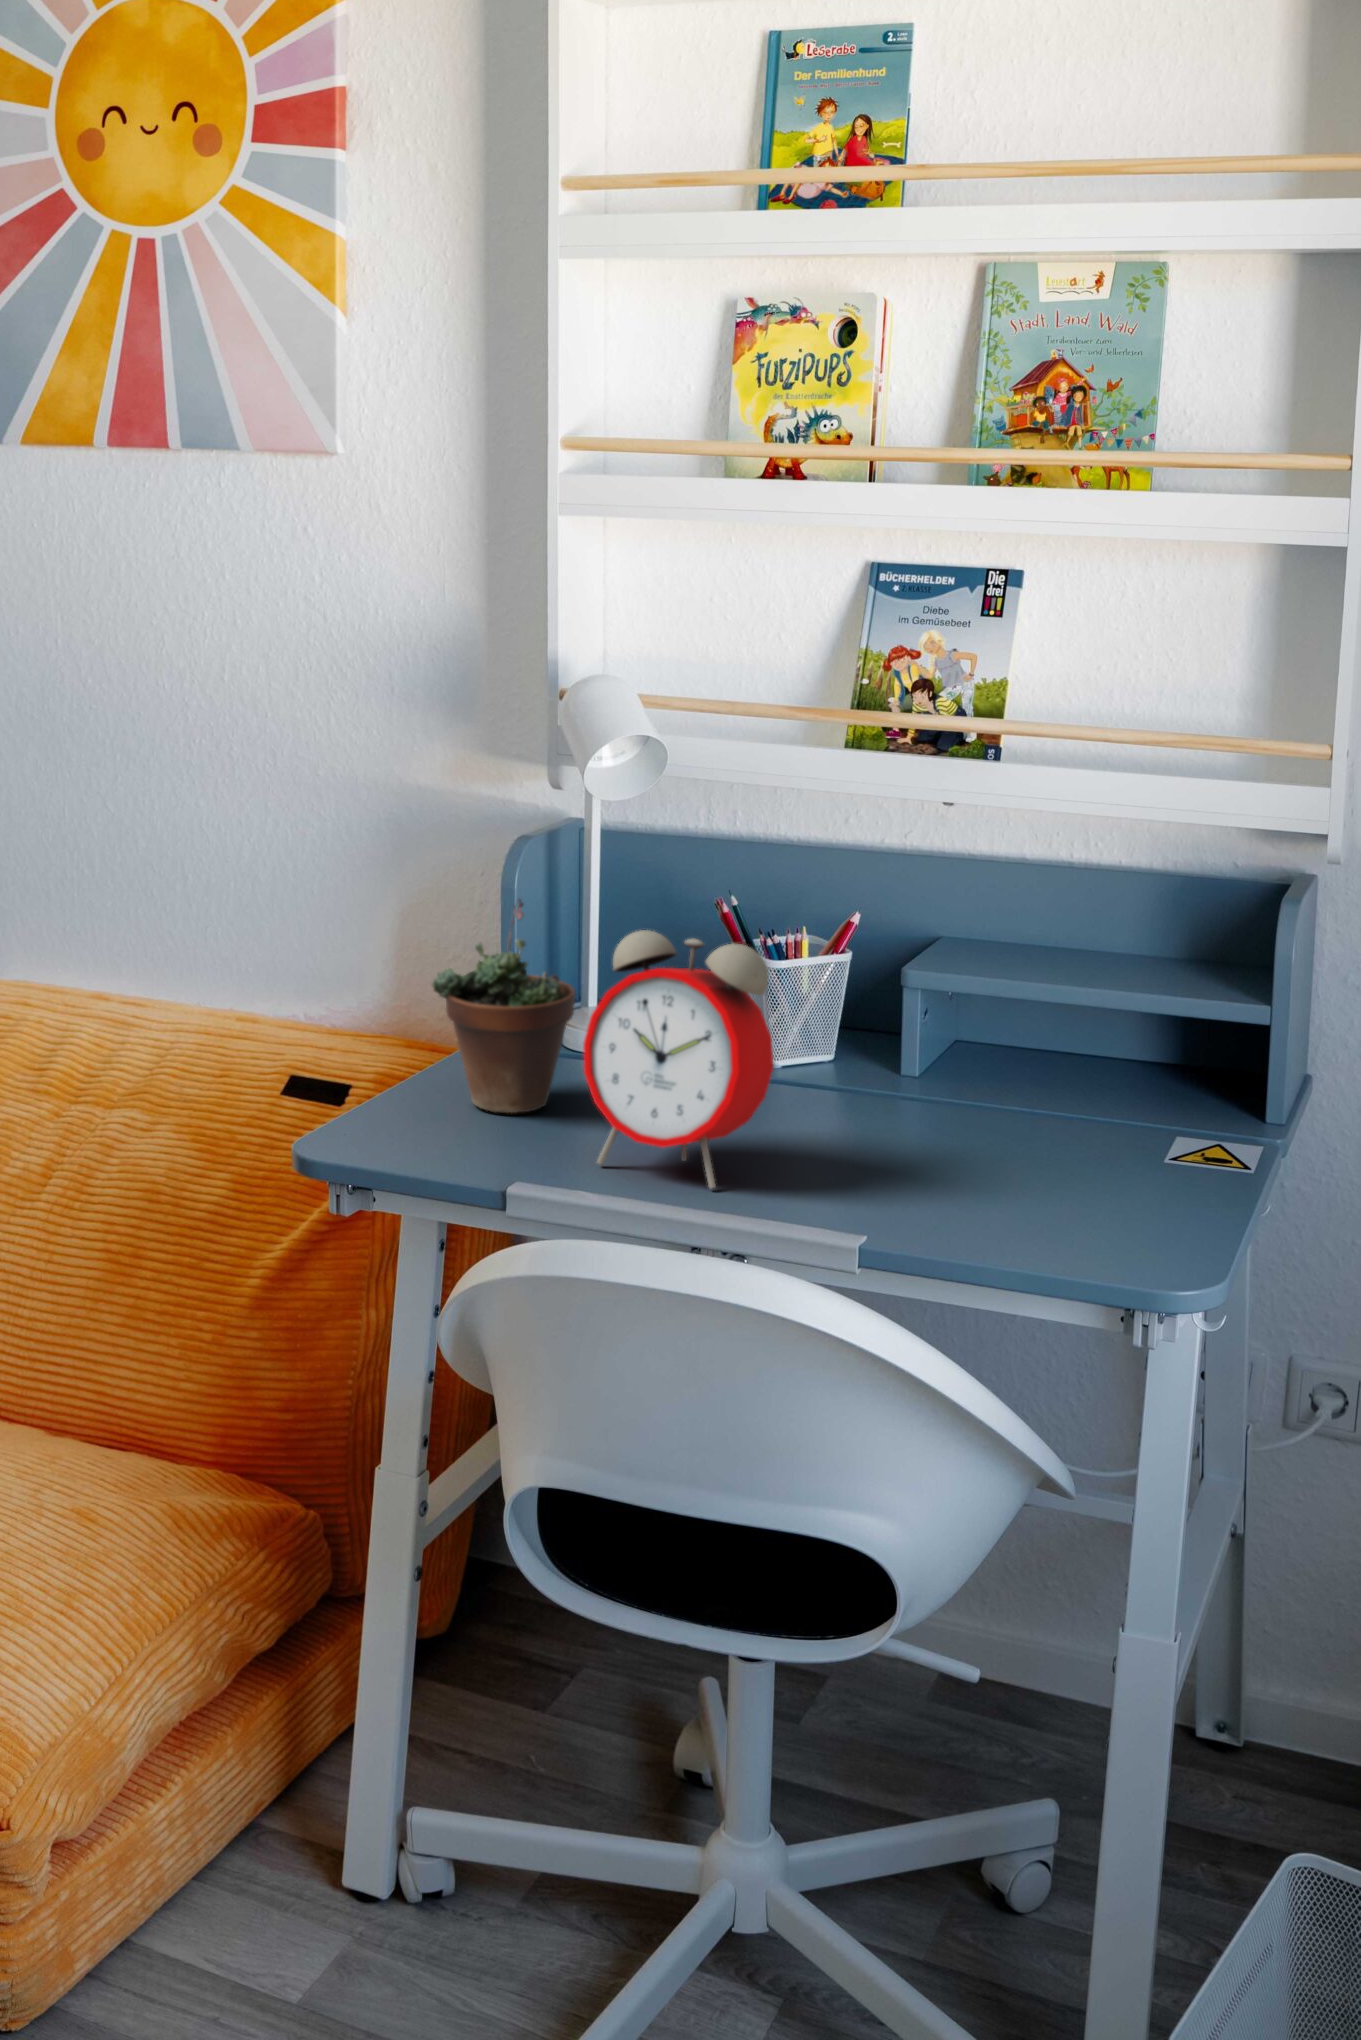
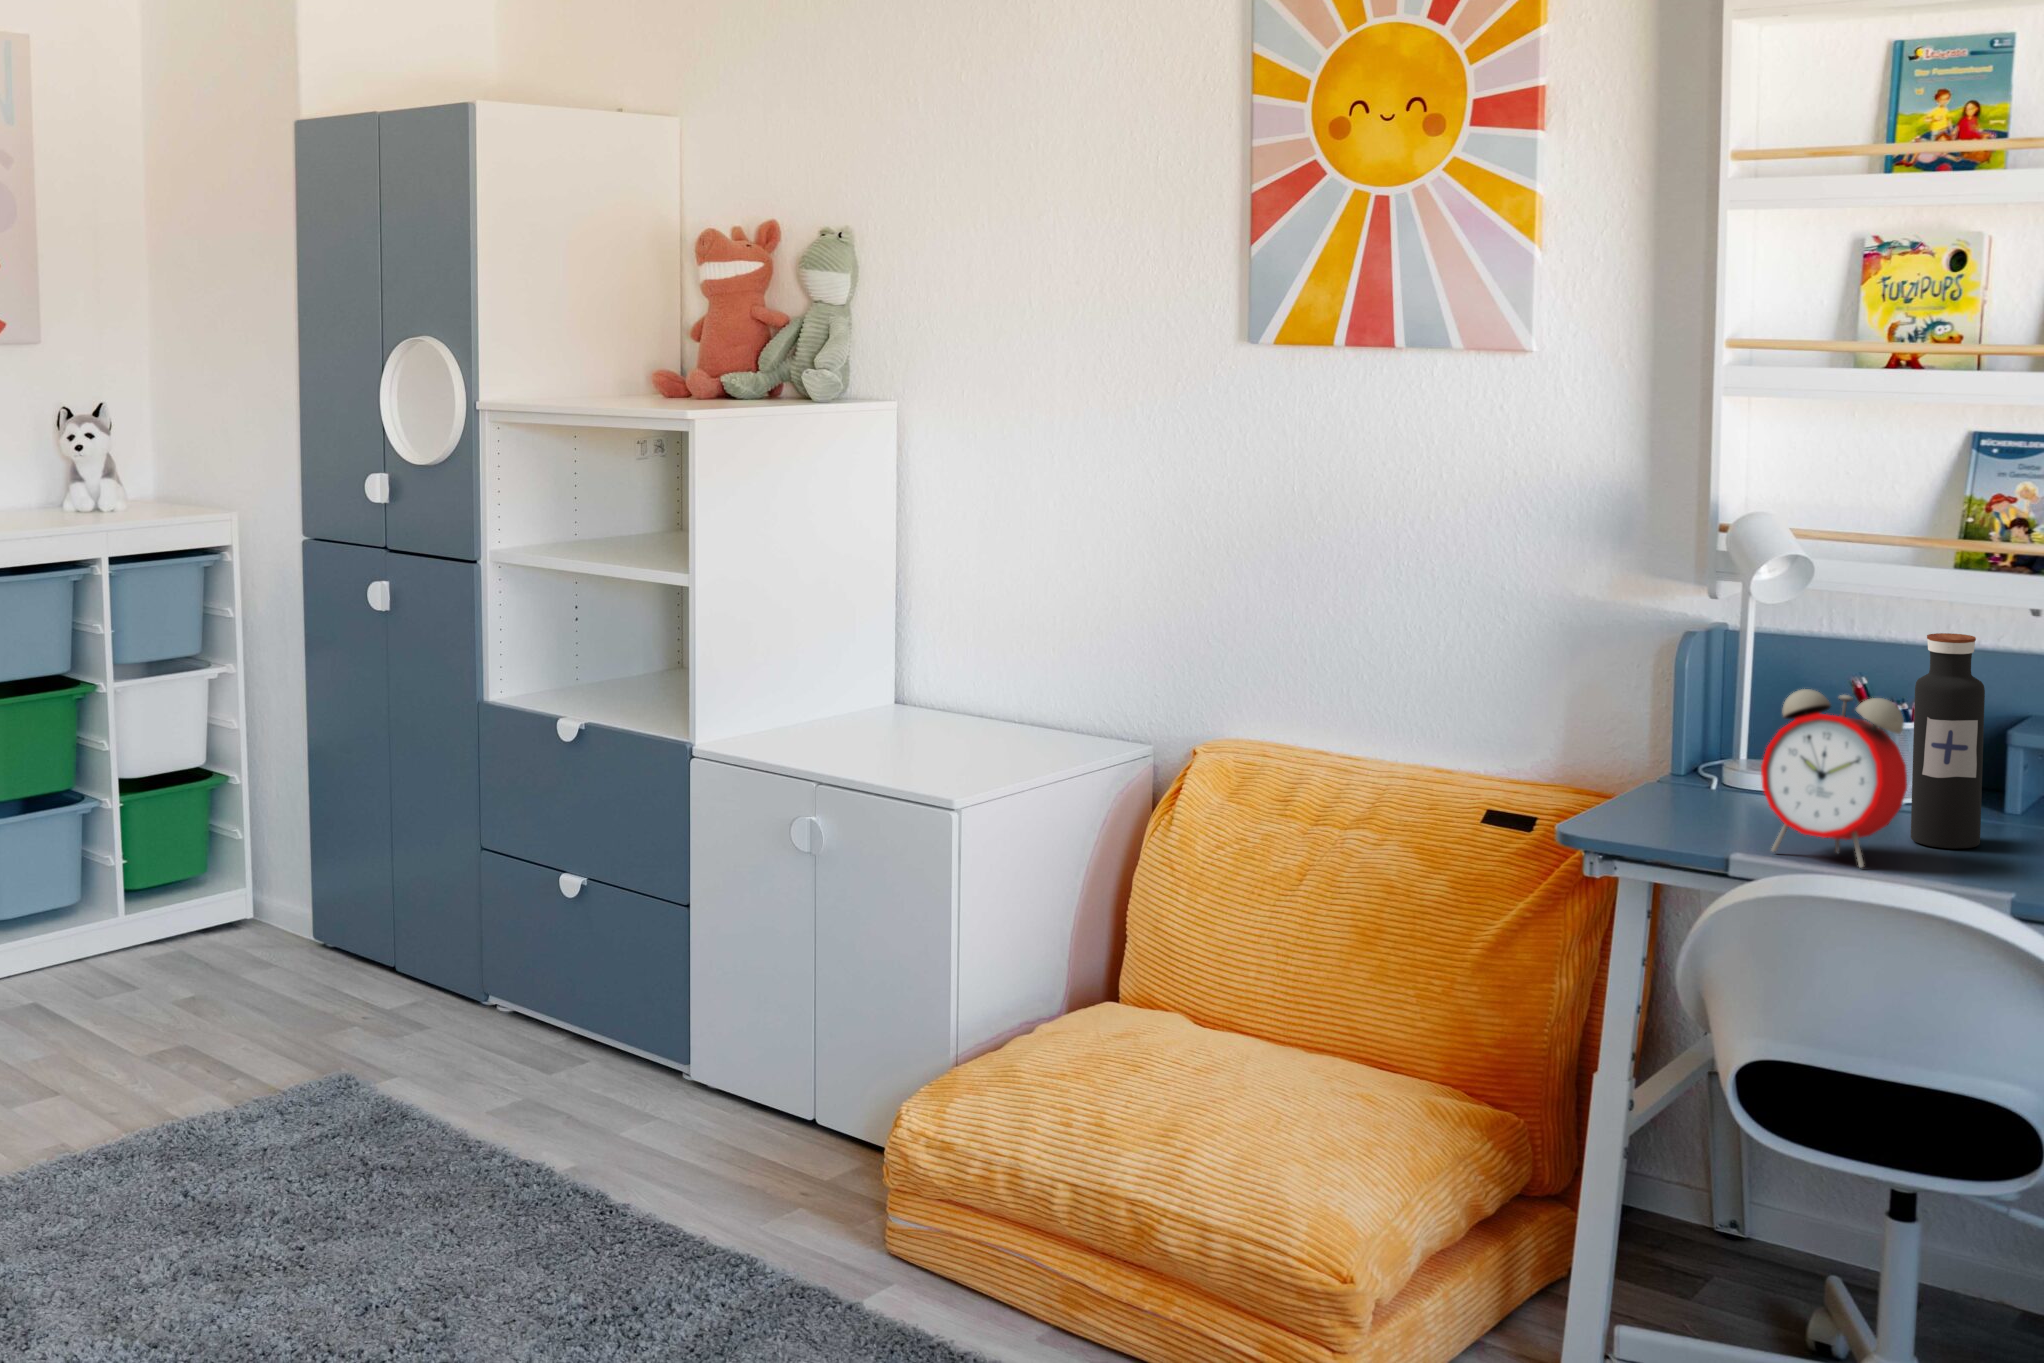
water bottle: none [782,842,874,1139] -> present [1911,633,1985,849]
succulent plant: present [432,899,575,1113] -> none [1637,670,1746,824]

